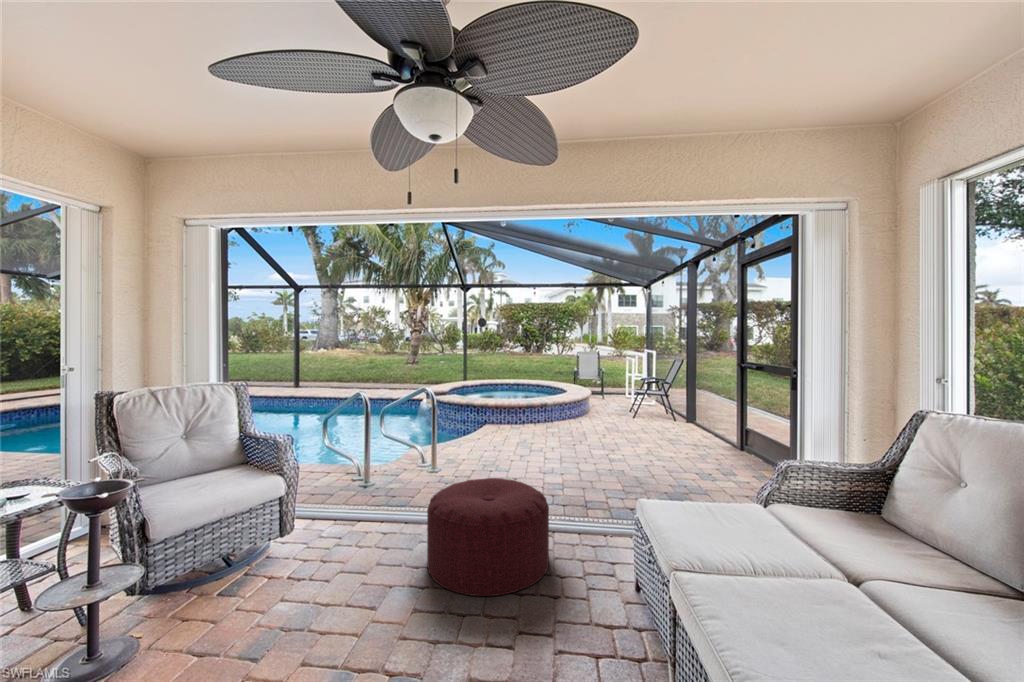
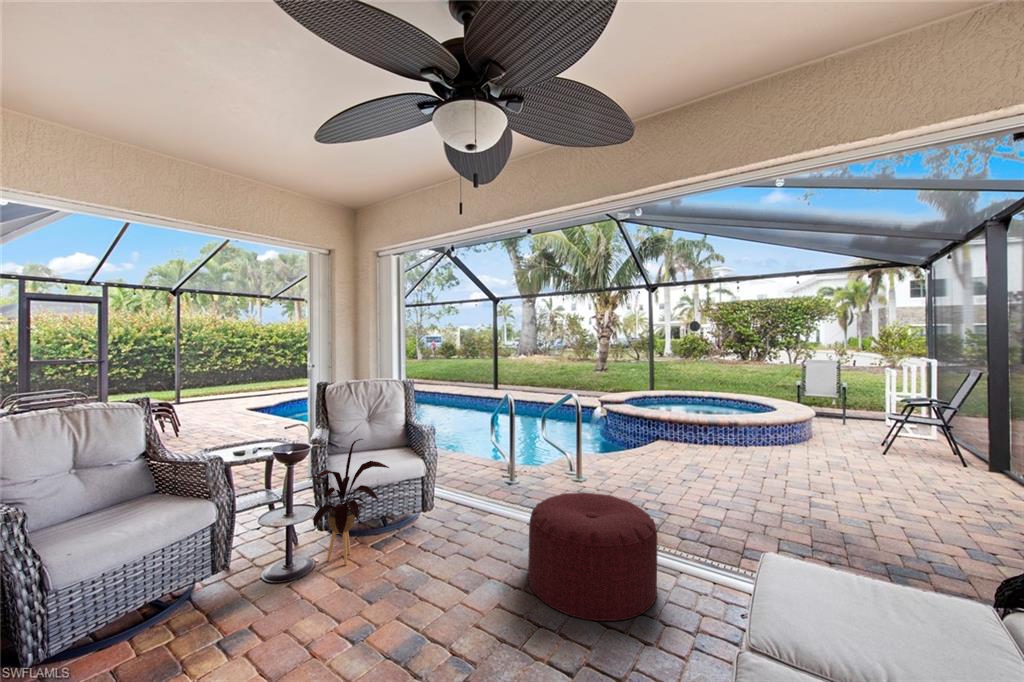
house plant: none [113,461,249,630] -> present [303,439,389,565]

